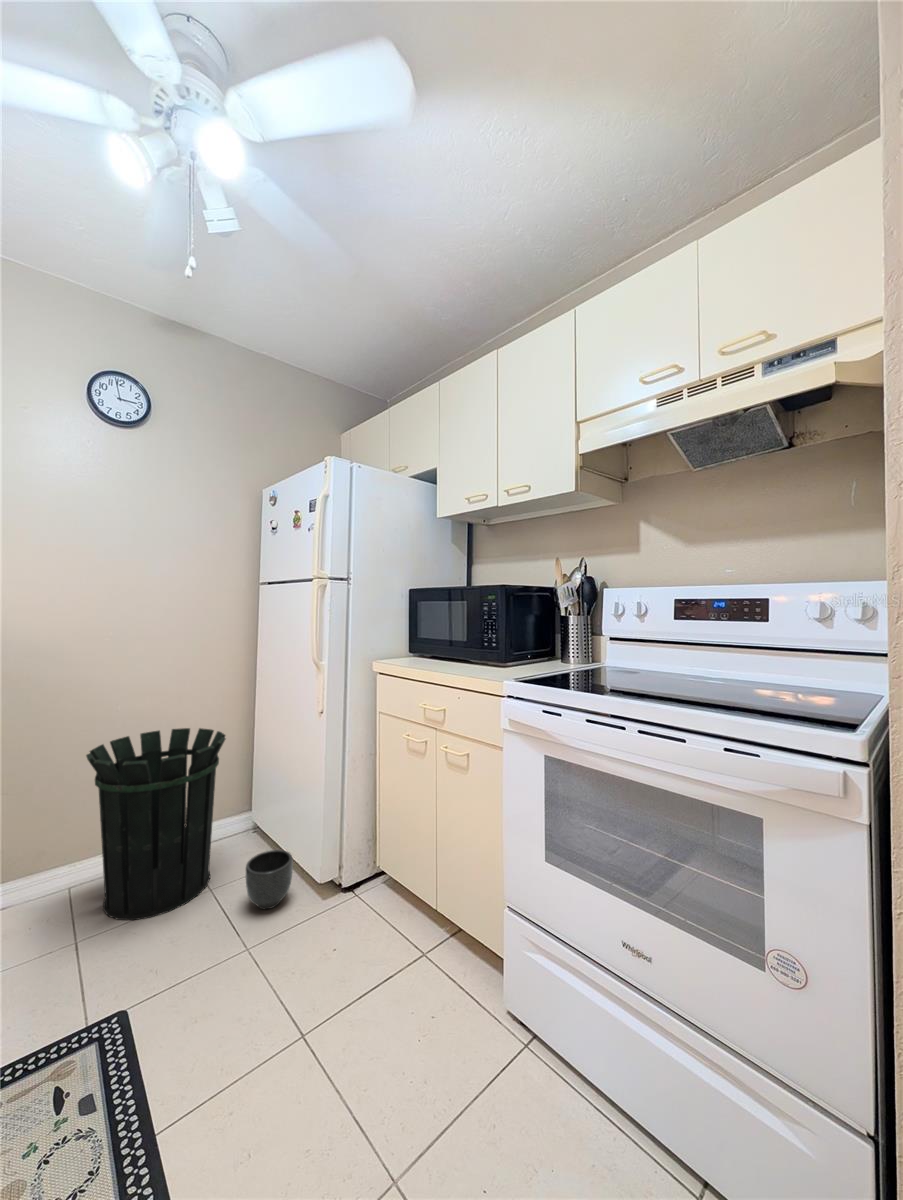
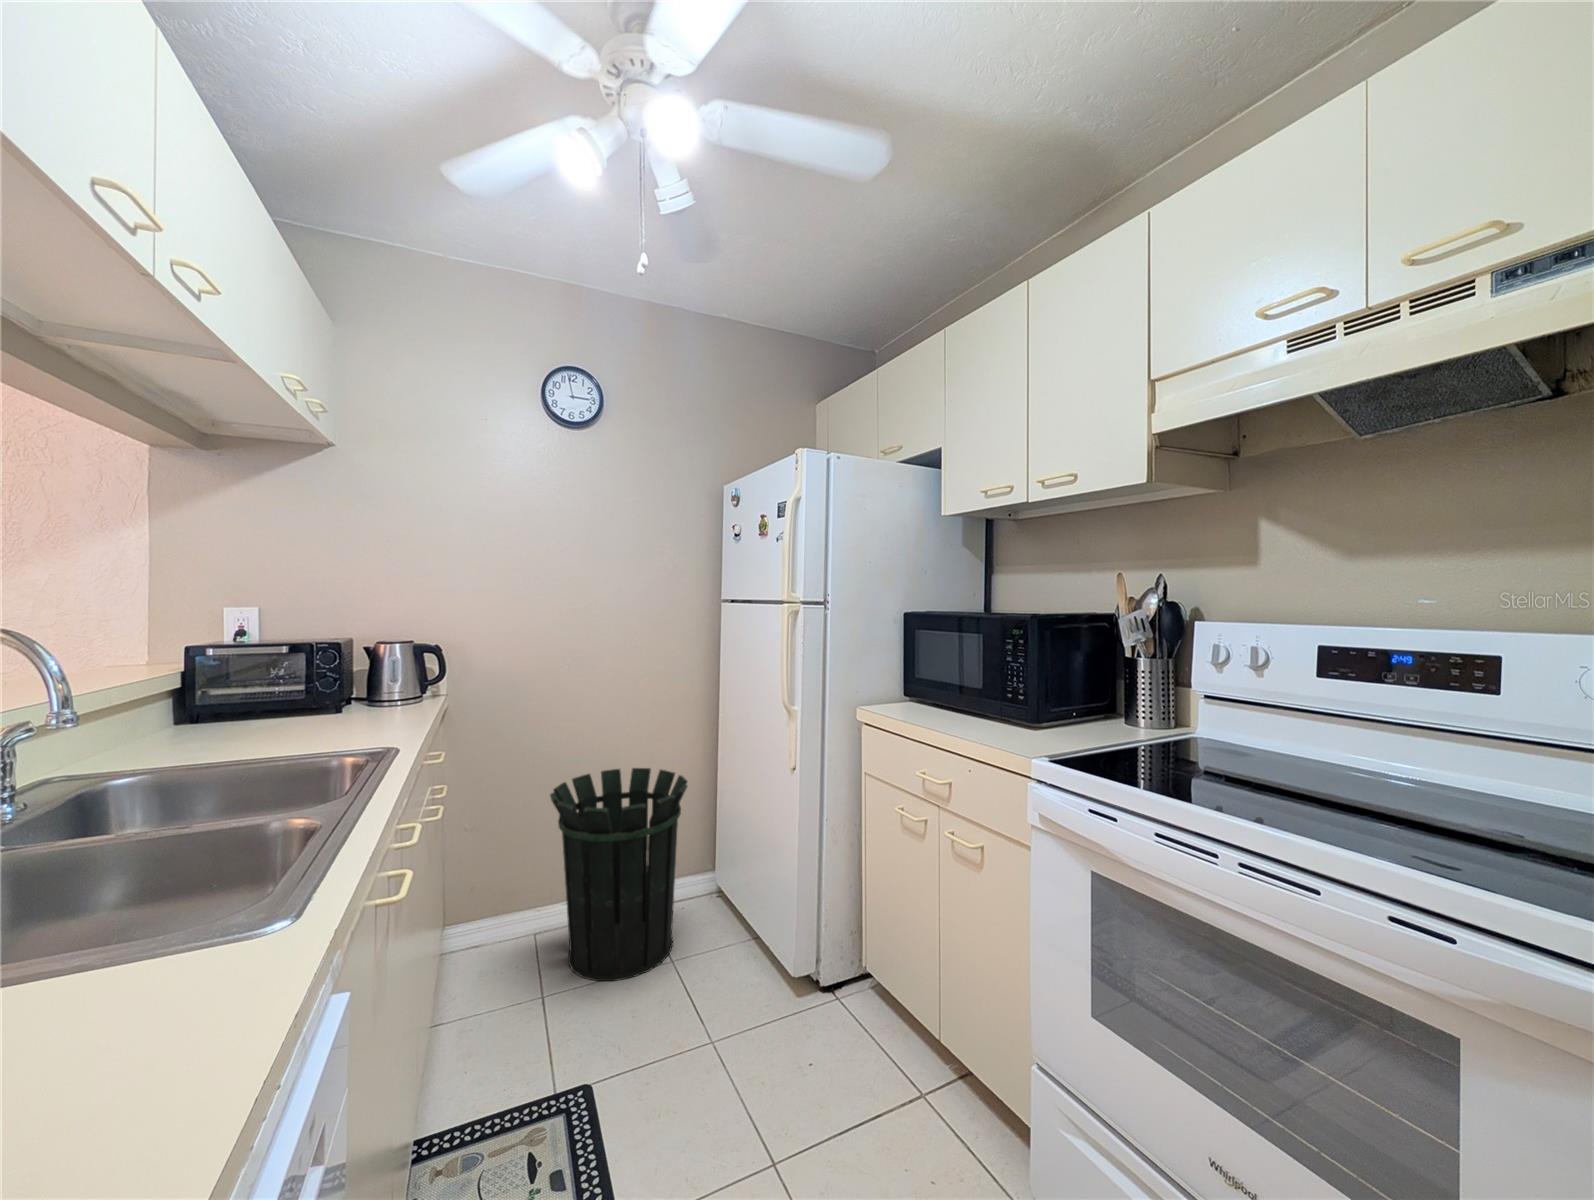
planter: present [246,850,293,909] -> none [710,925,763,995]

